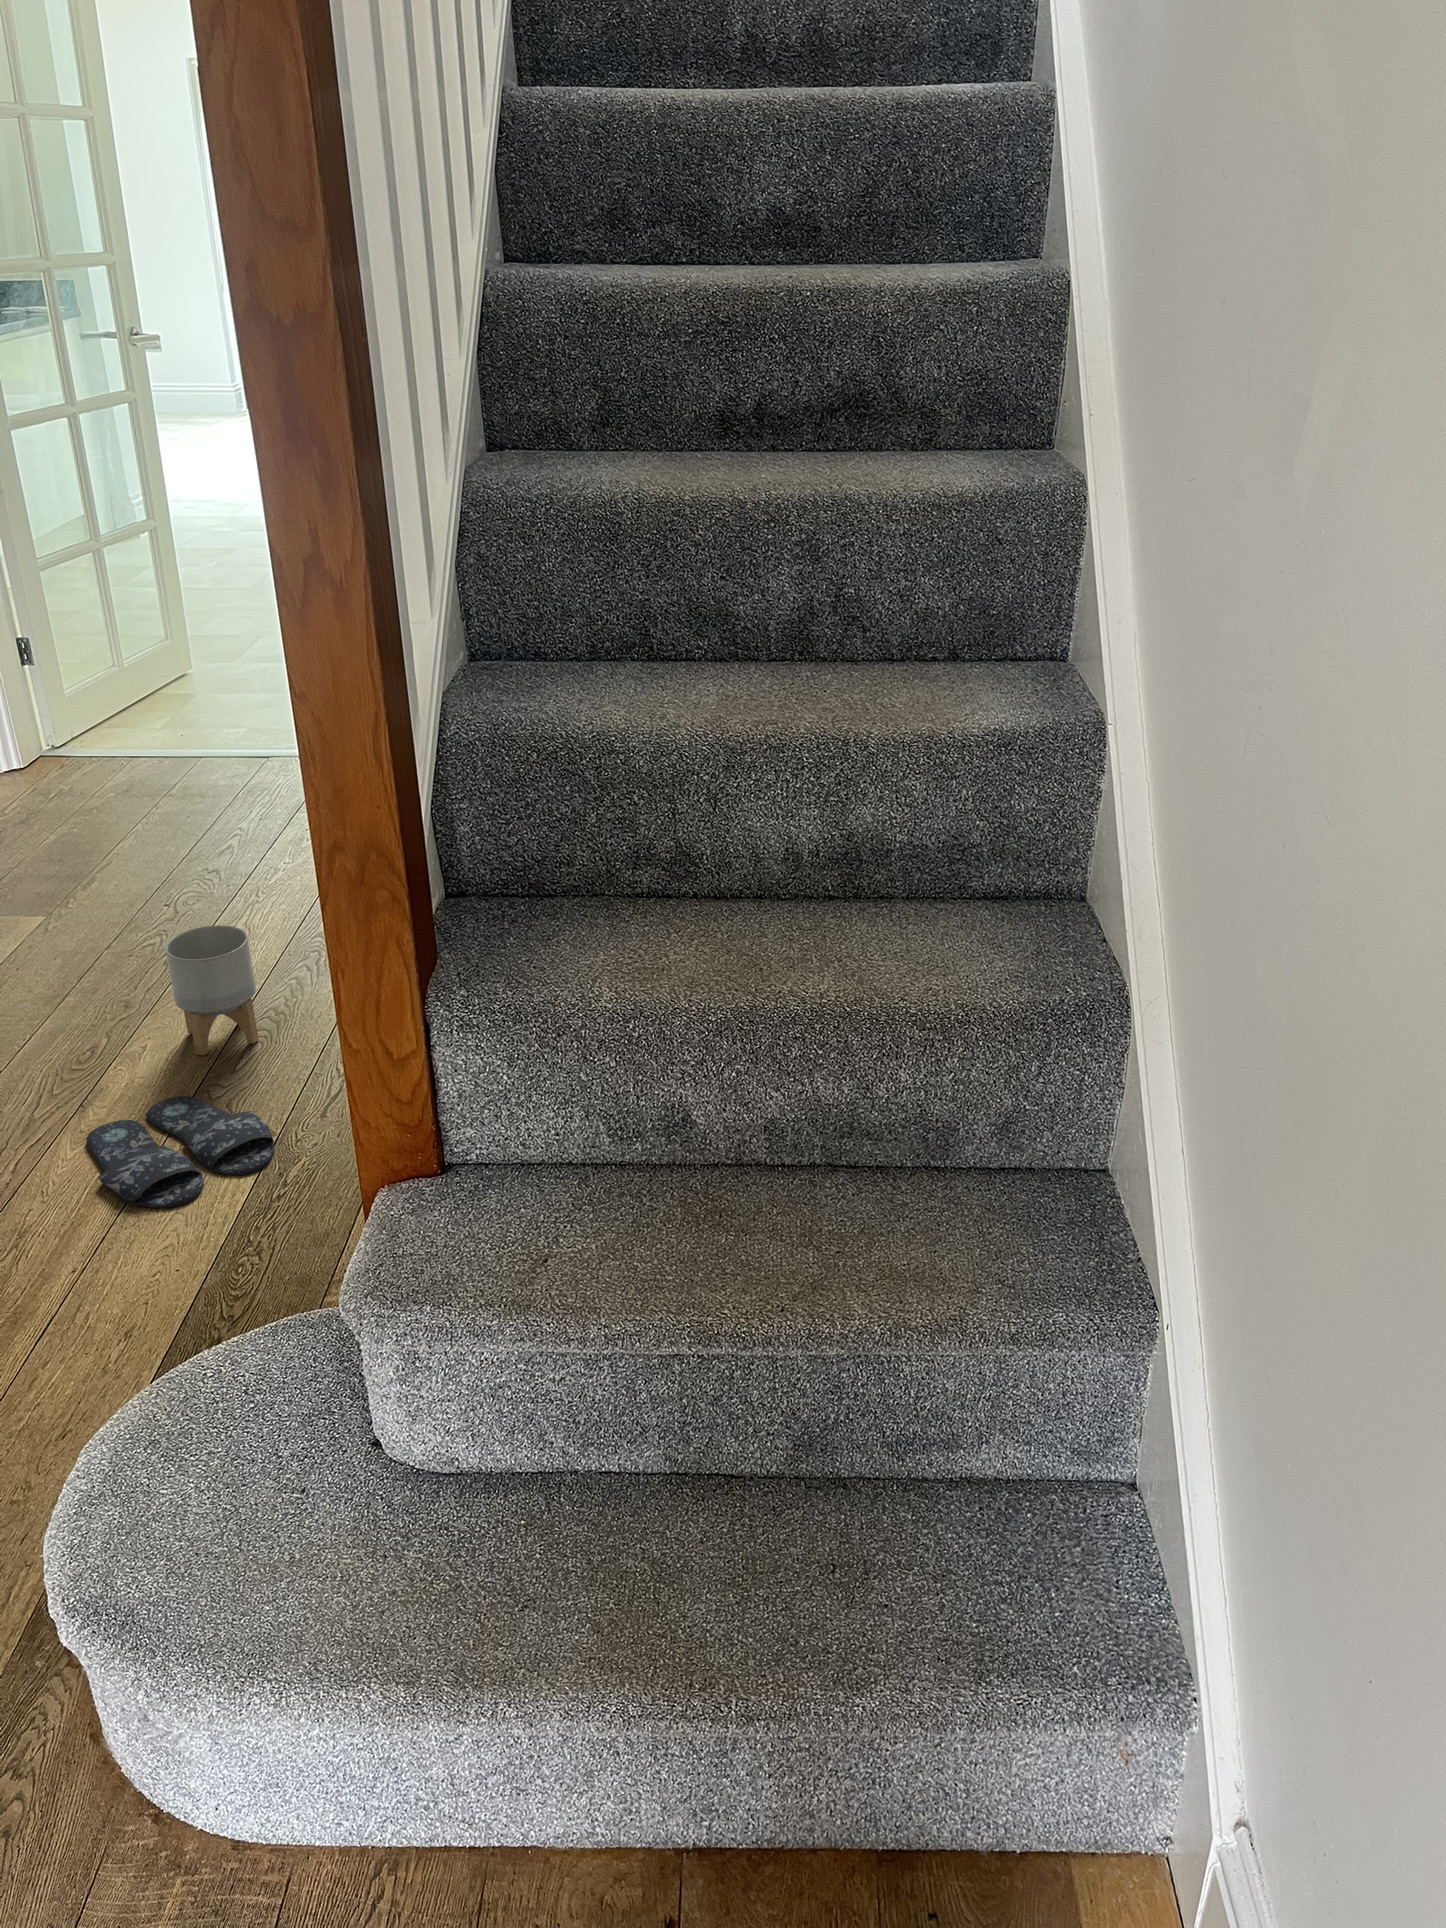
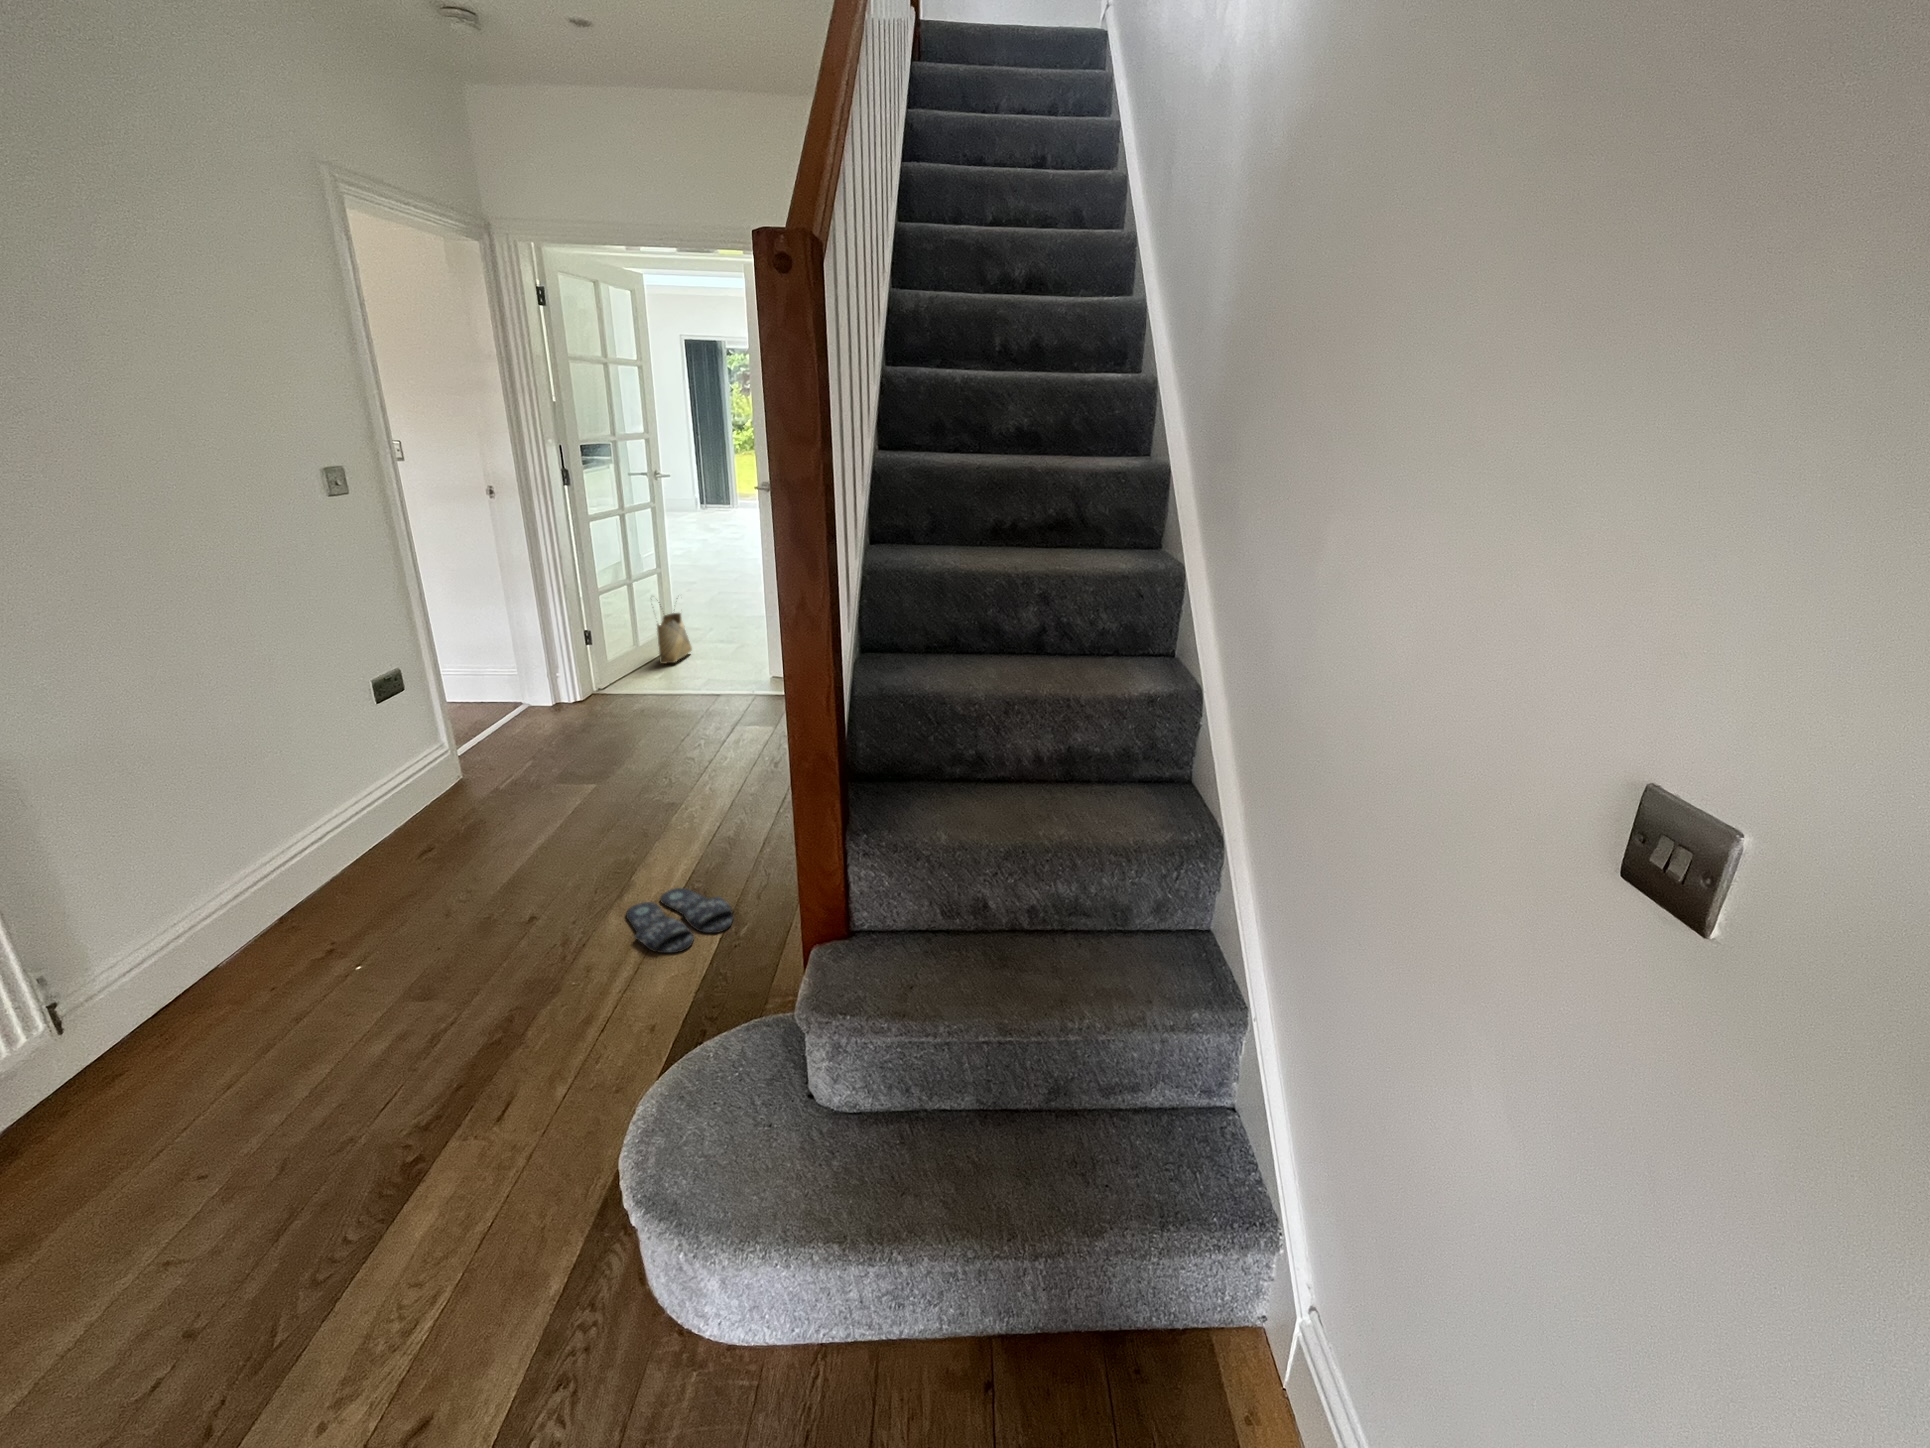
woven basket: none [139,566,222,698] -> present [657,613,692,664]
planter: present [165,925,259,1055] -> none [672,792,722,864]

